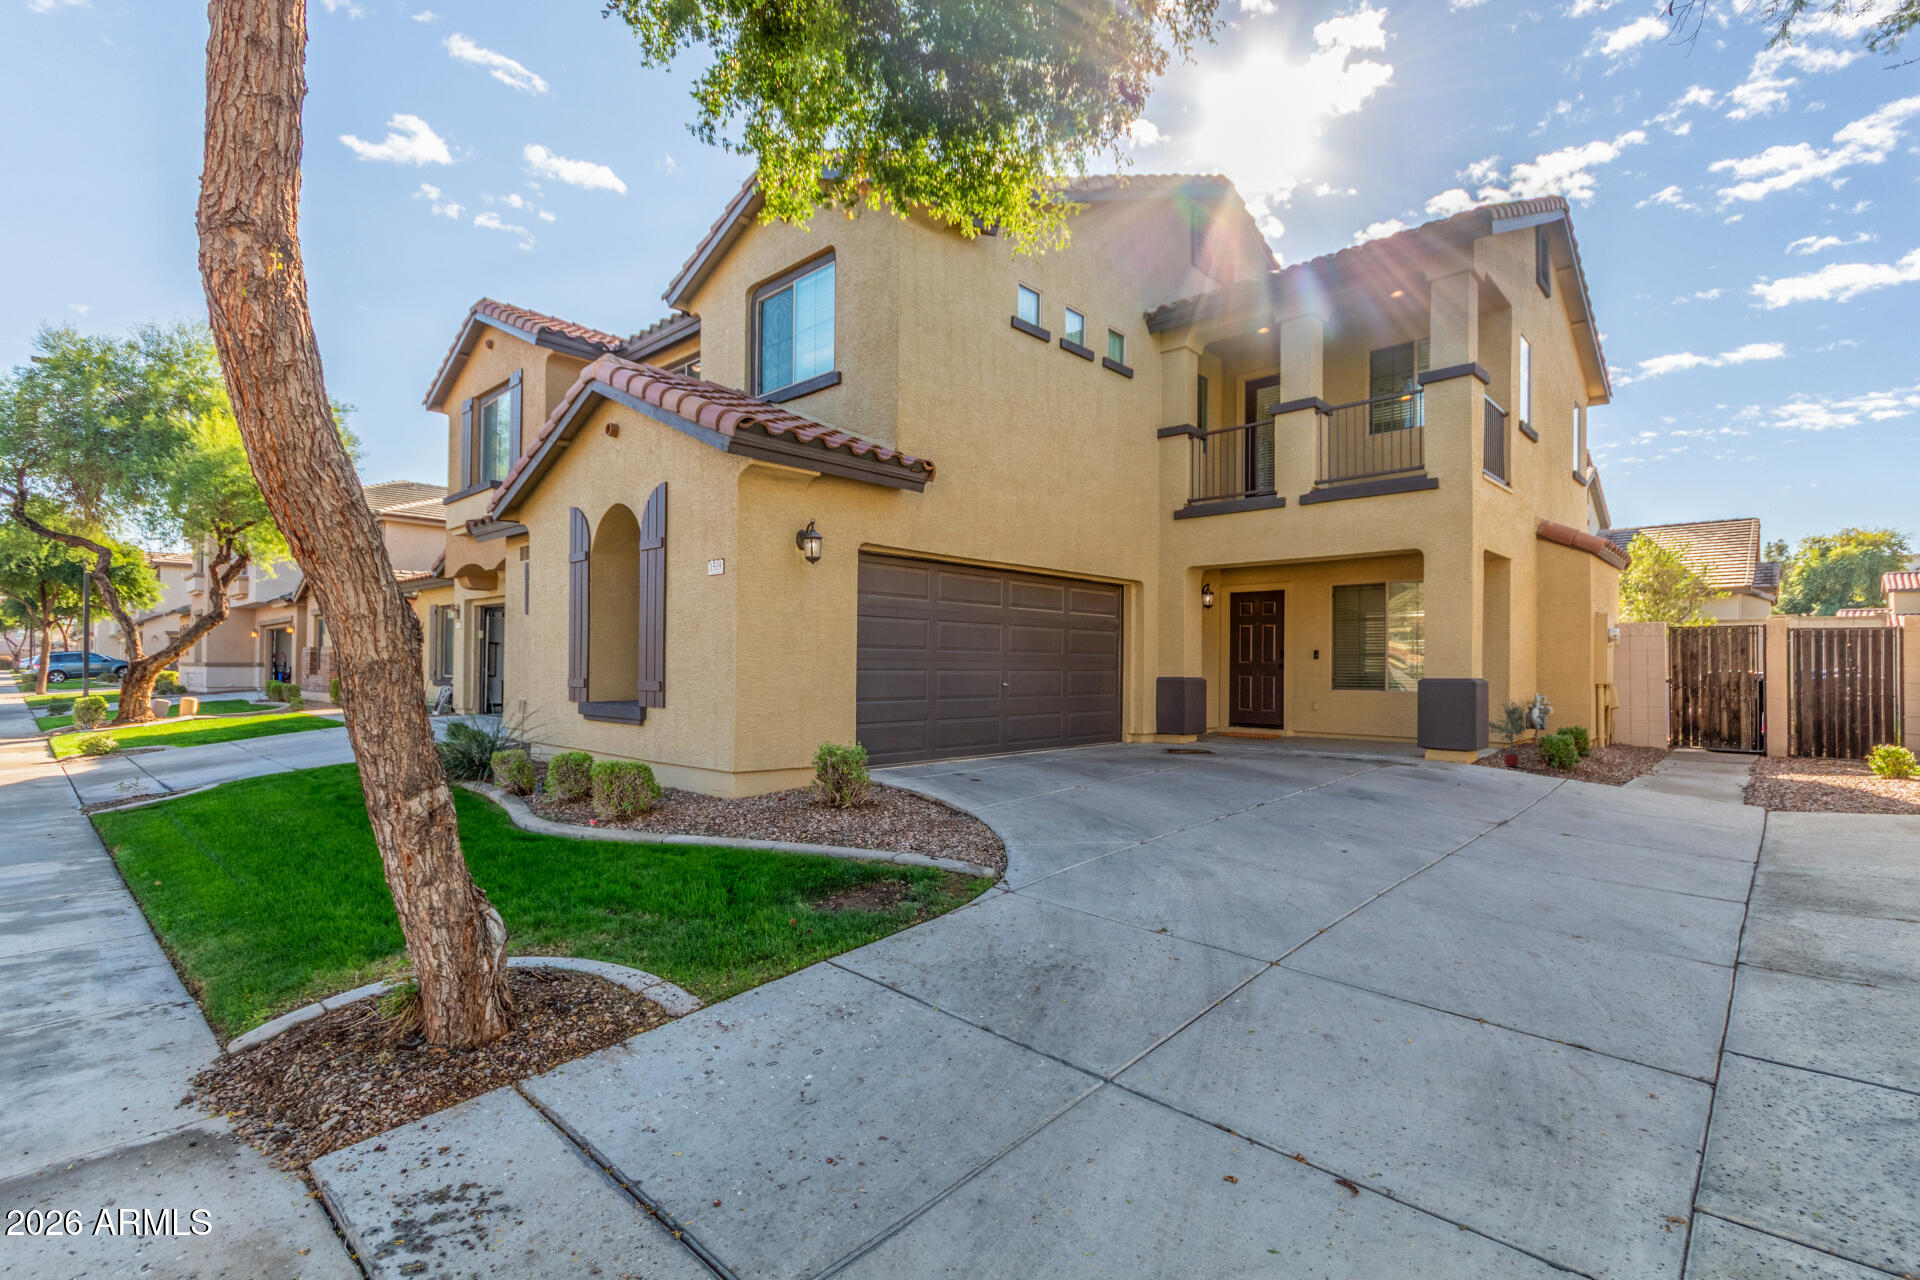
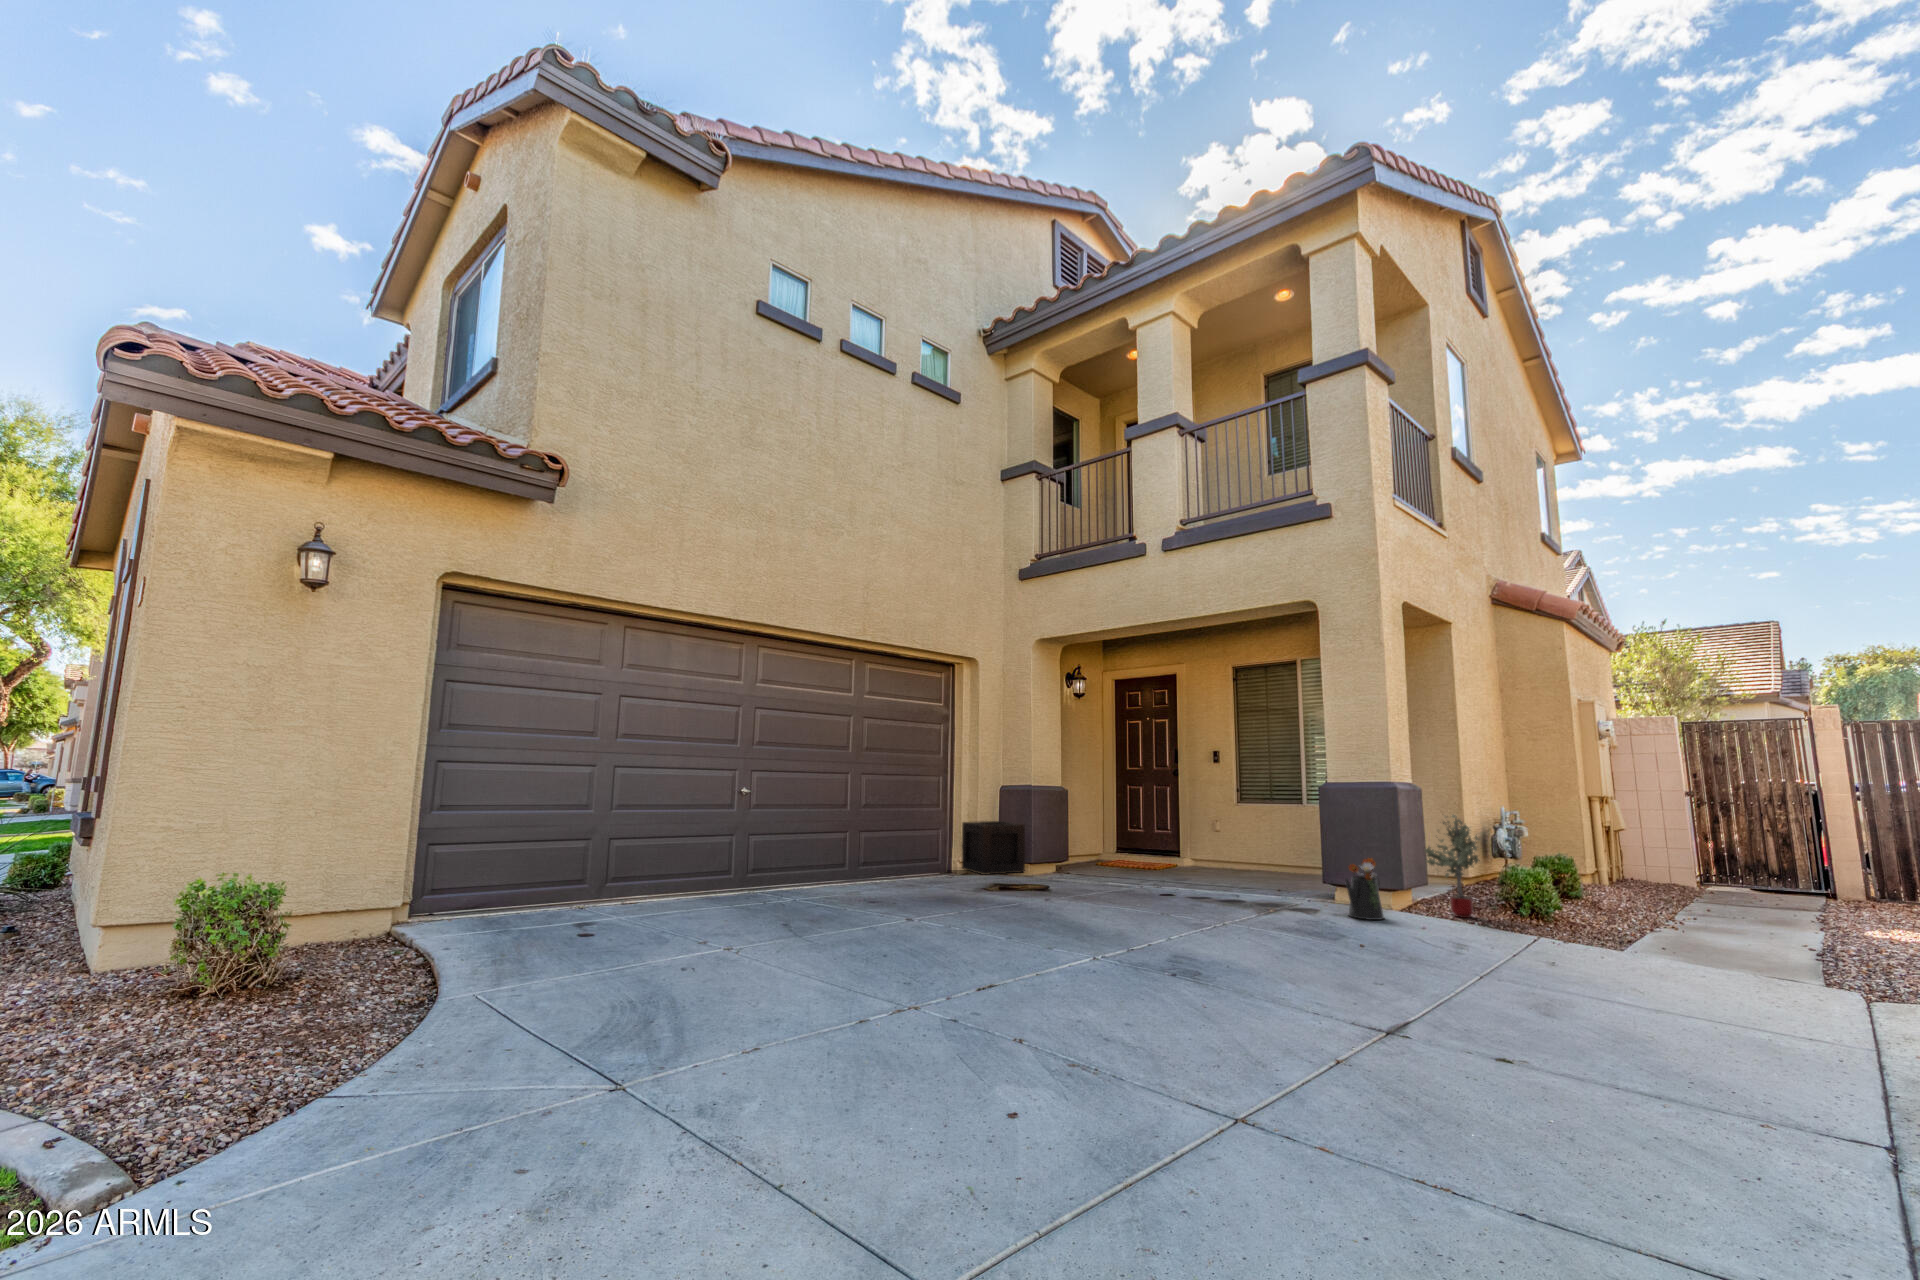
wooden crate: none [1133,703,1183,741] -> present [961,821,1025,875]
watering can: none [1435,728,1461,768] -> present [1345,858,1384,920]

